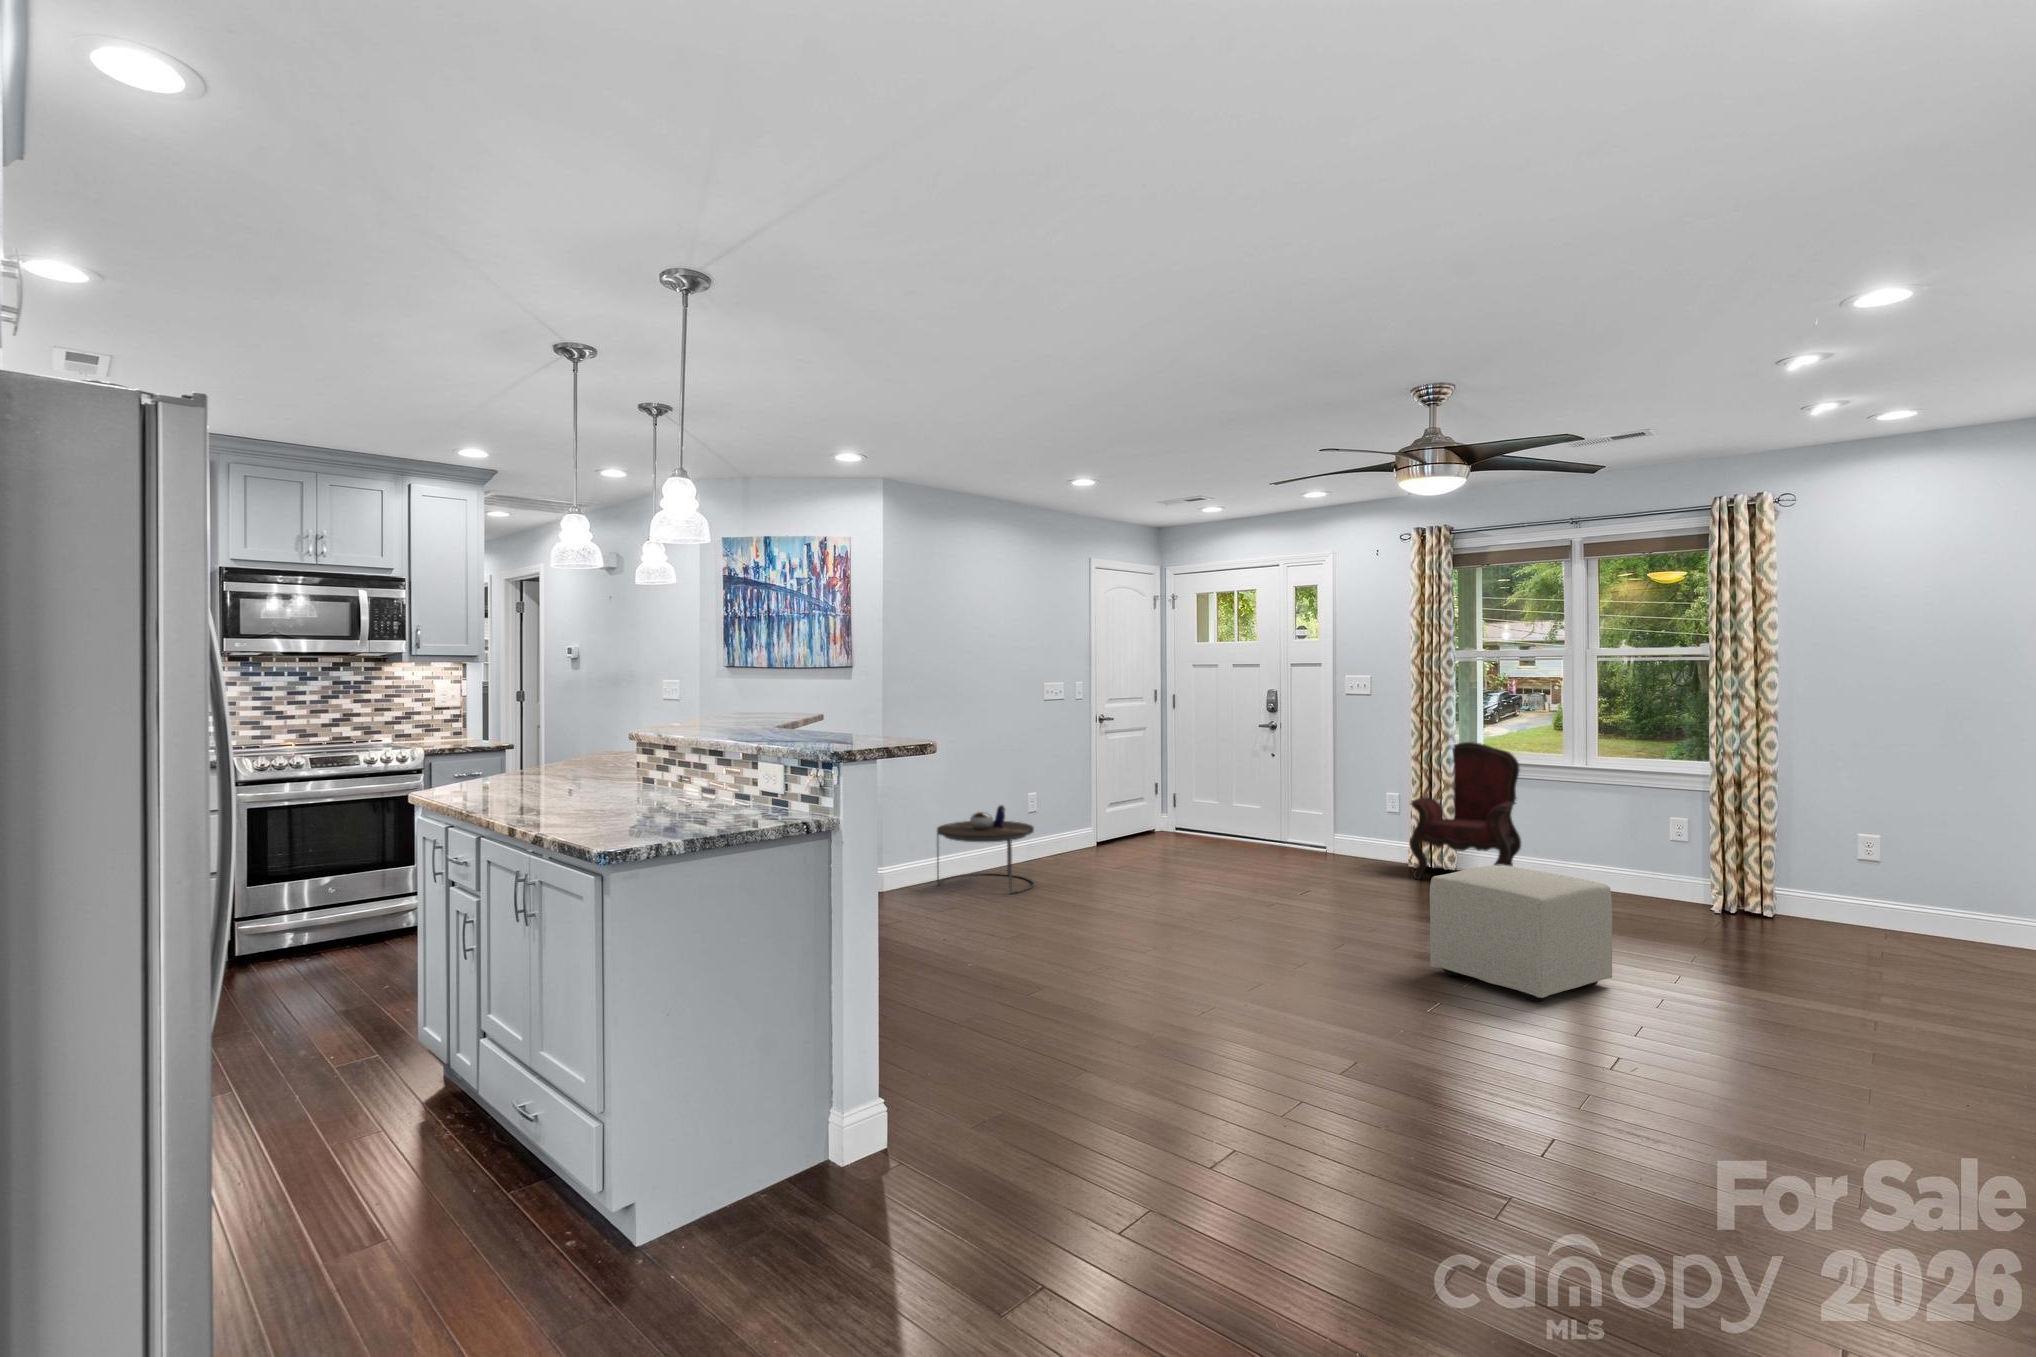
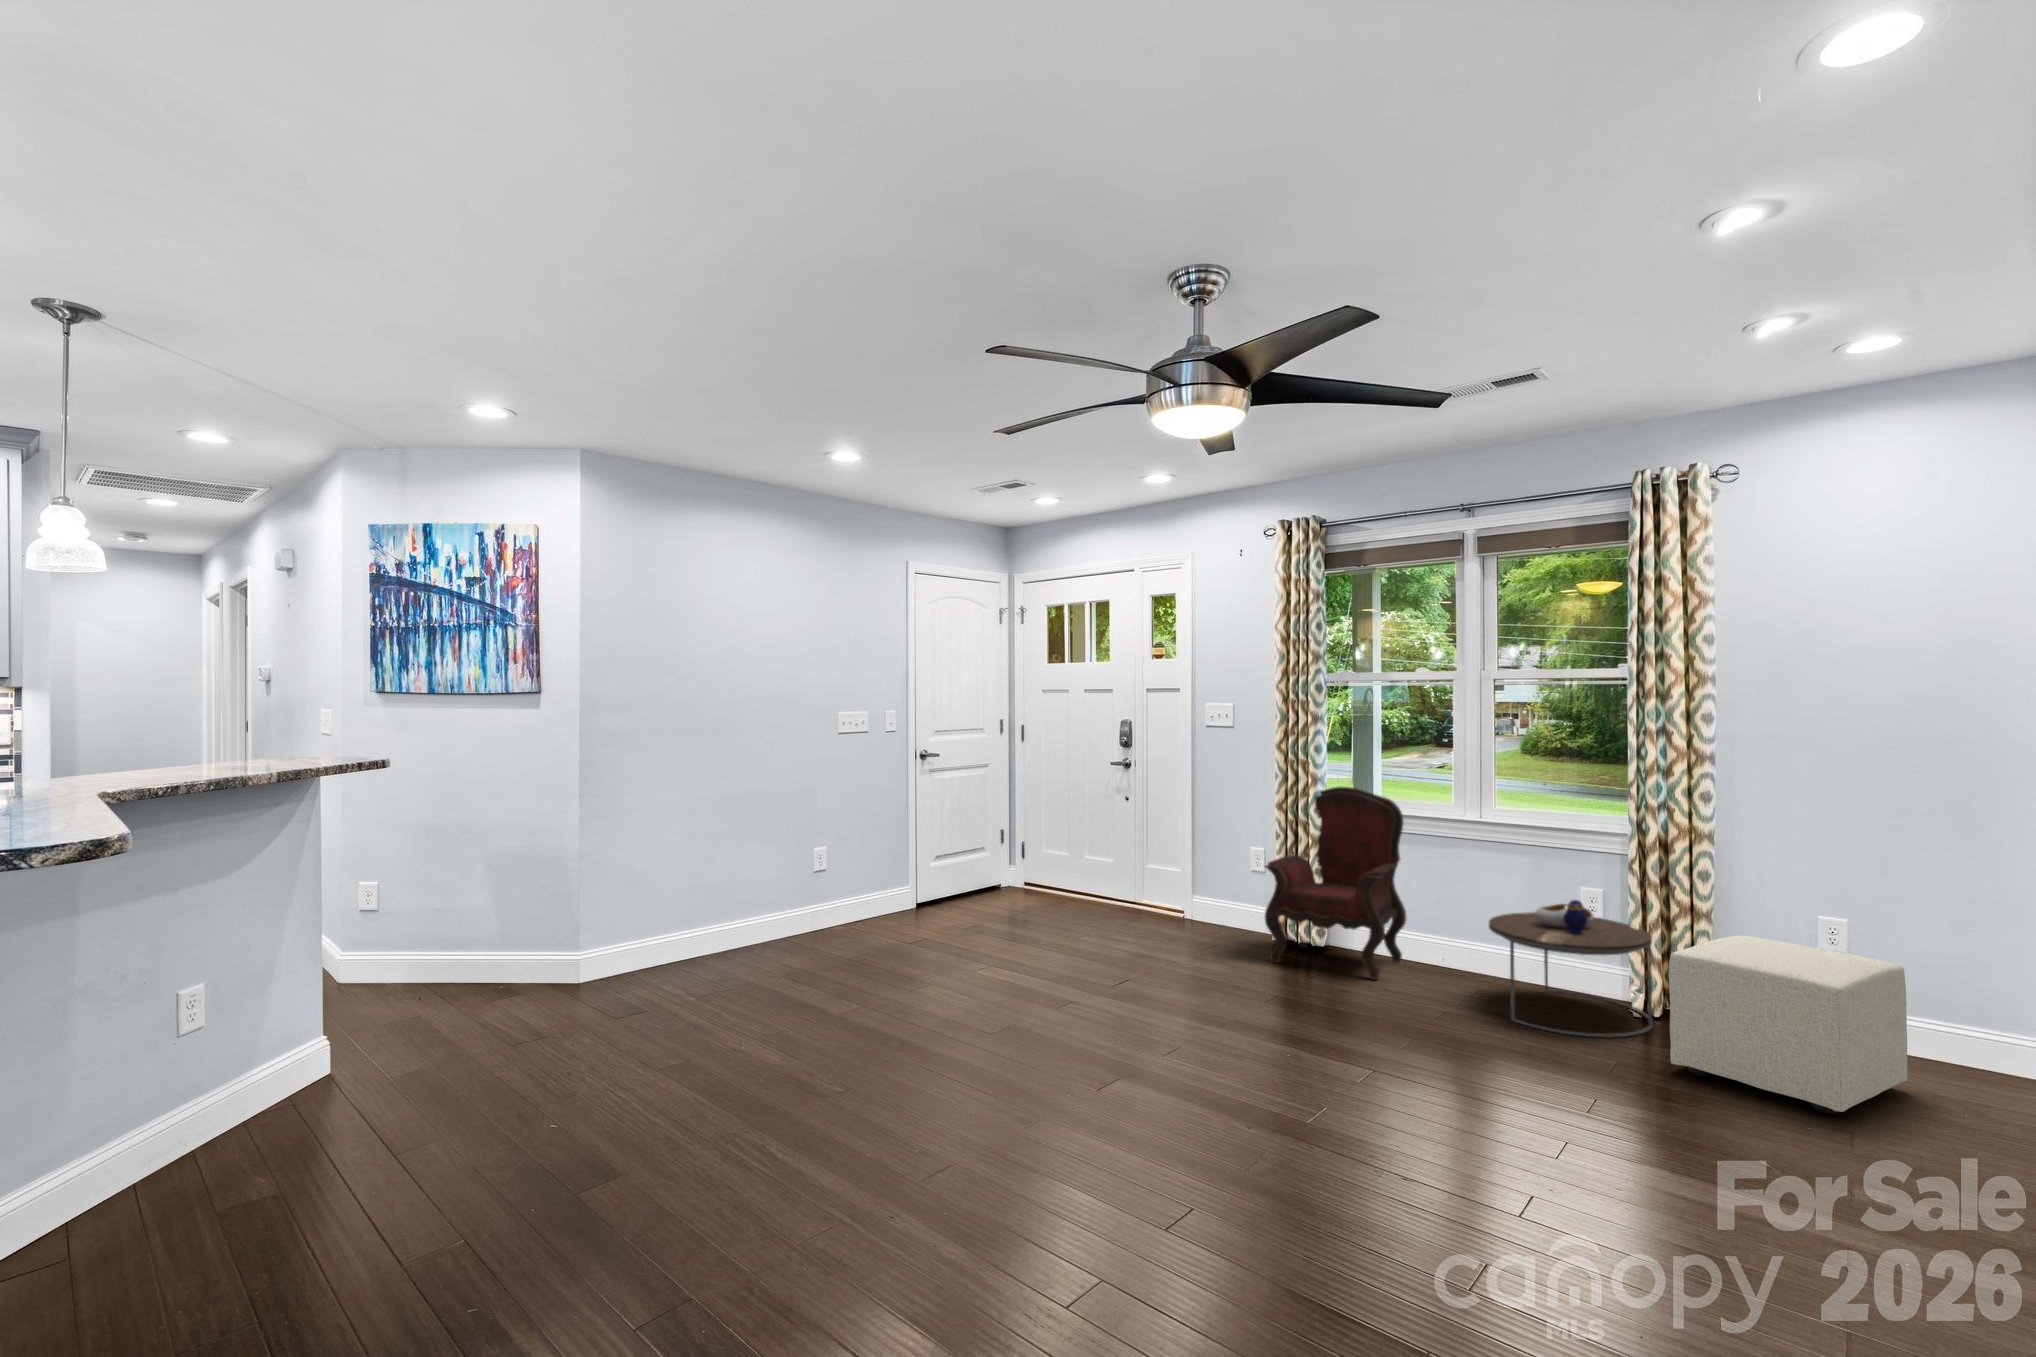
side table: present [937,805,1034,894] -> present [1489,900,1653,1037]
ottoman: present [1430,865,1612,1000] -> present [1669,935,1907,1113]

